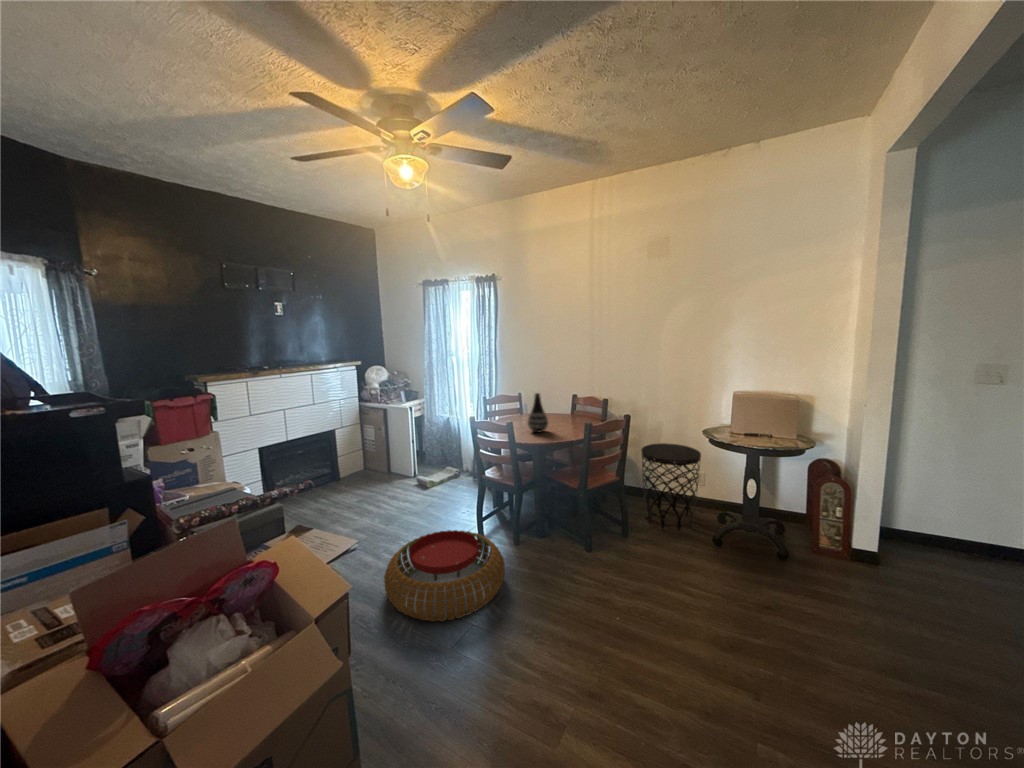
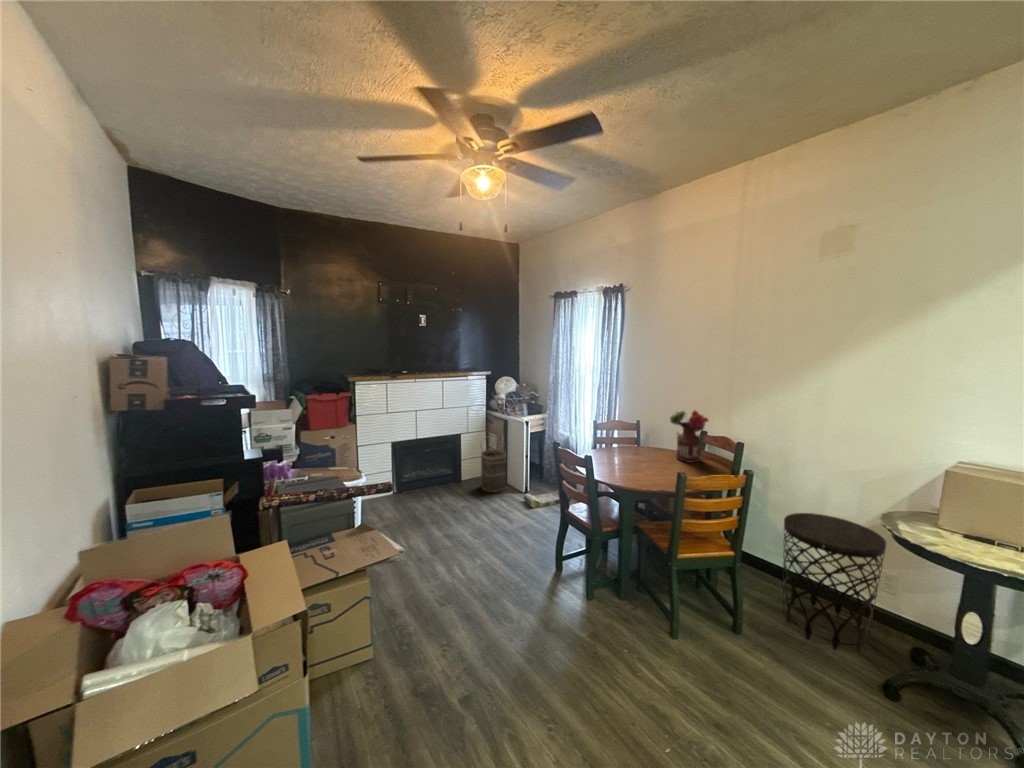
flower arrangement: none [553,378,582,421] -> present [670,410,709,462]
vase: present [528,393,548,433] -> none [625,424,651,472]
basket: none [362,426,394,483] -> present [481,440,506,492]
pouf: present [384,530,505,622] -> none [429,562,561,672]

